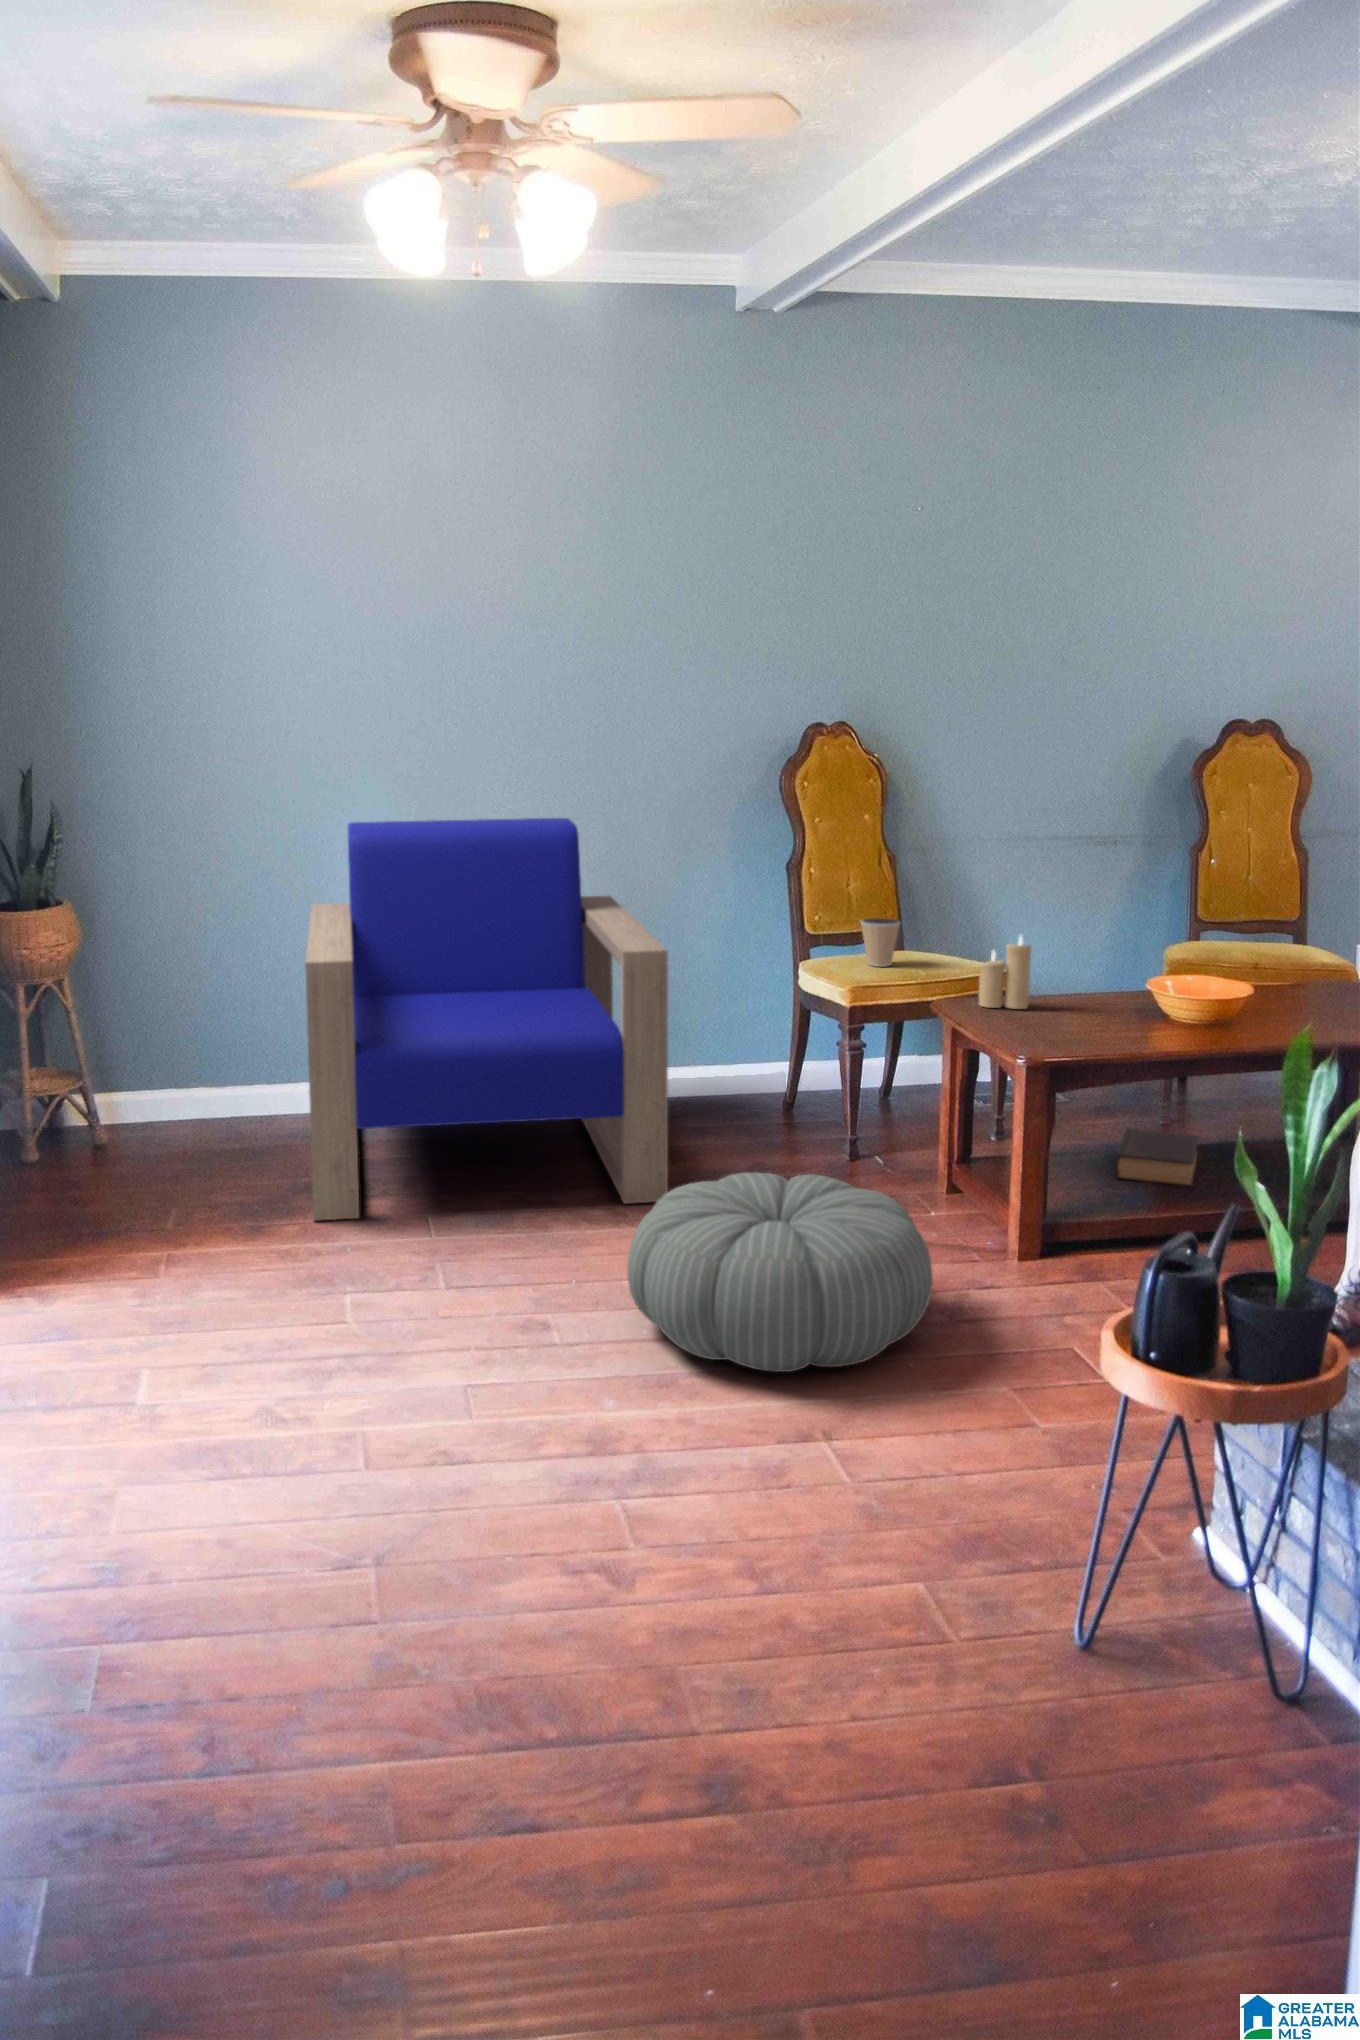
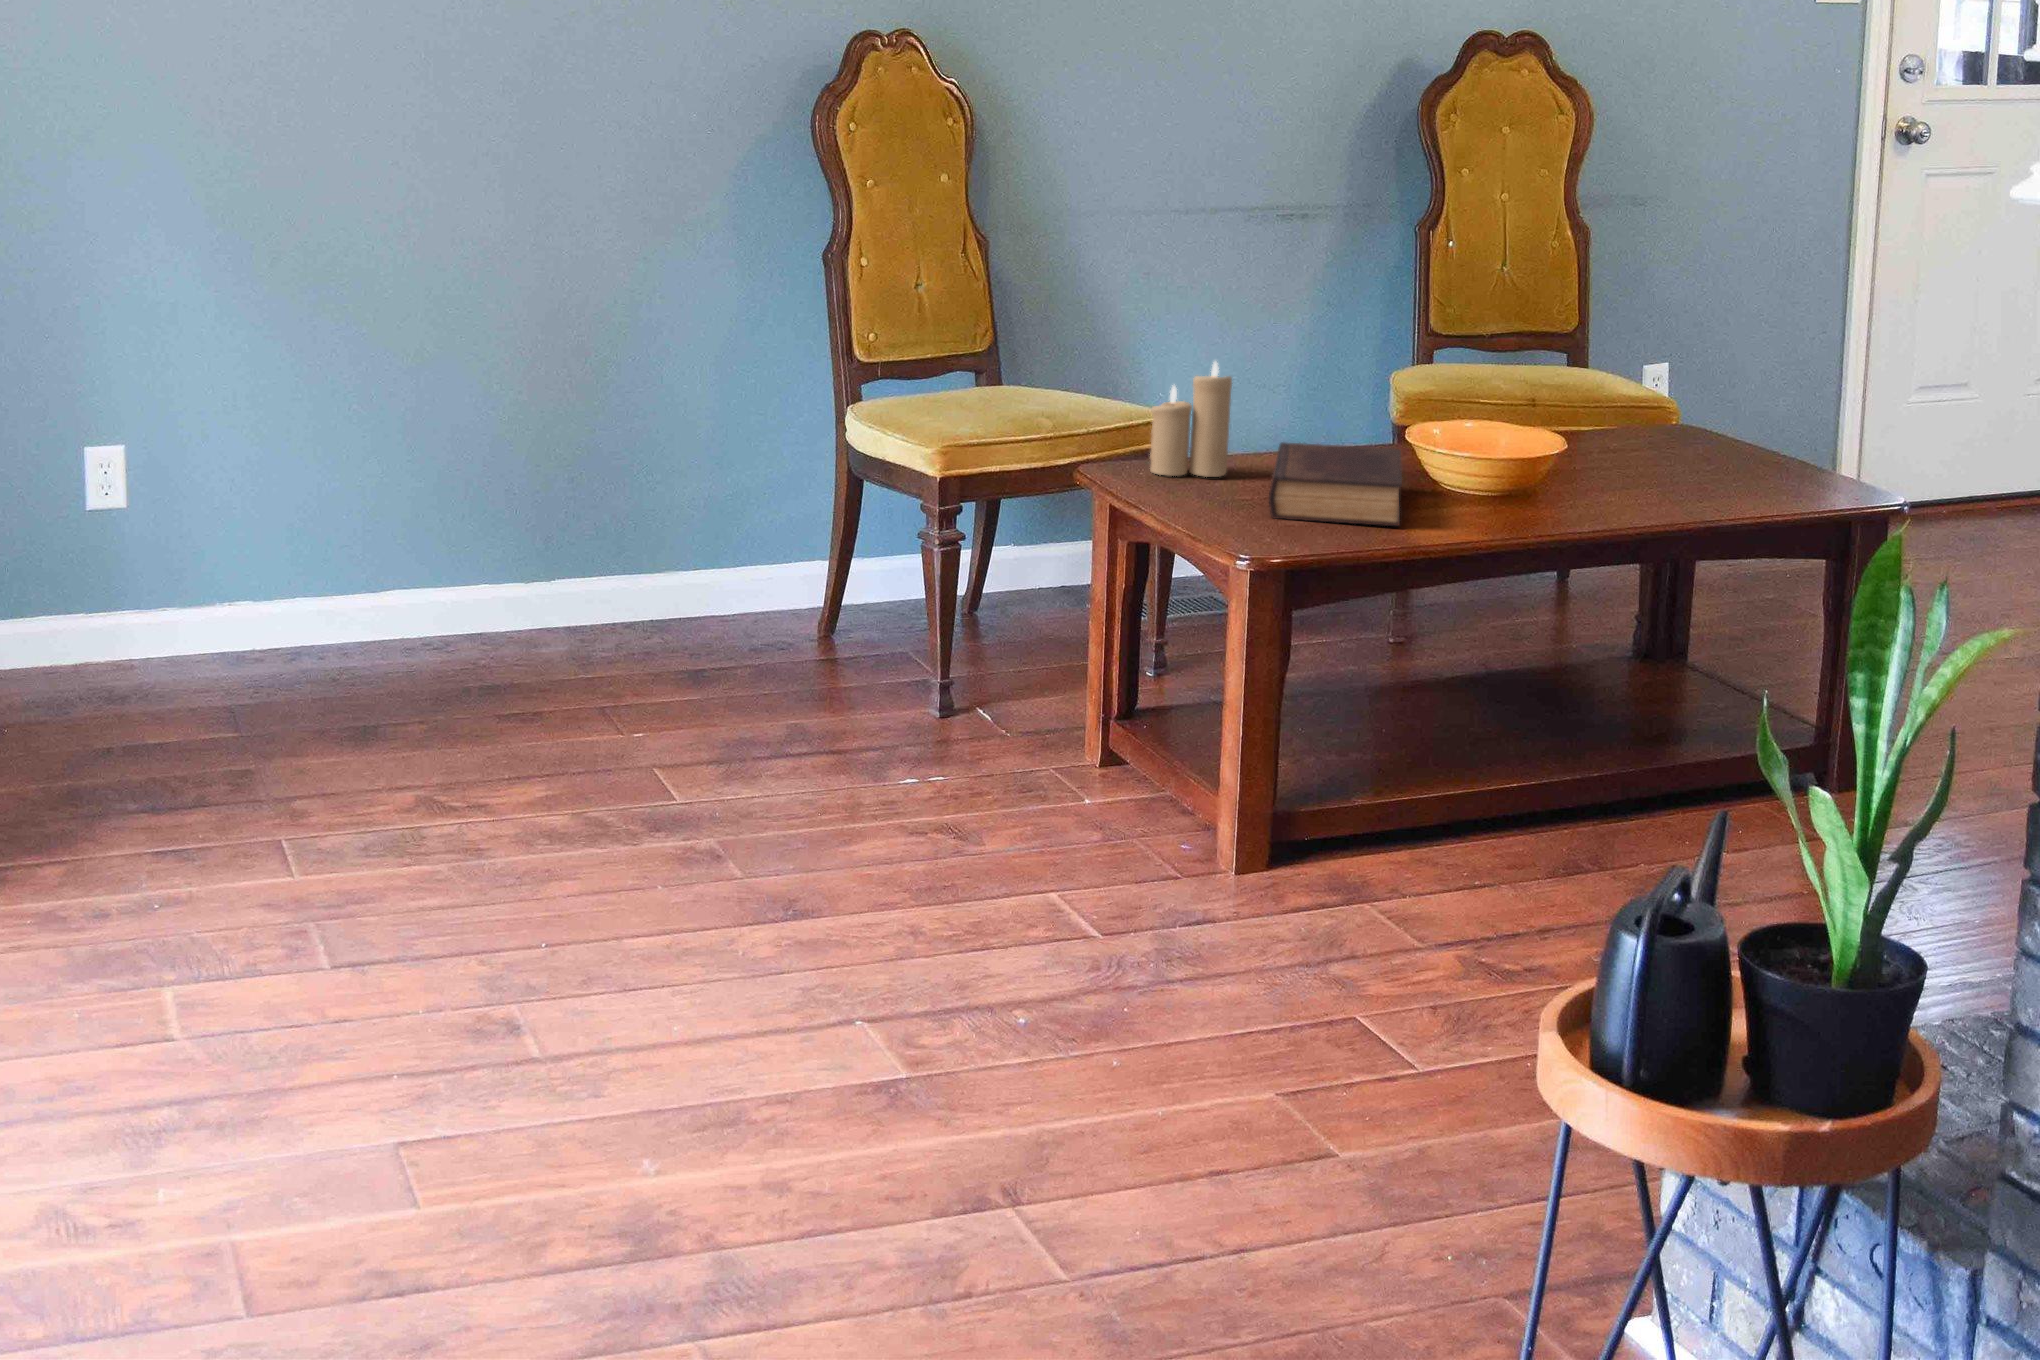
armchair: present [305,818,668,1220] -> none [59,181,670,854]
coffee cup: present [861,918,900,967] -> none [947,336,1010,412]
book: present [1114,1129,1199,1186] -> present [1269,442,1402,526]
pouf: present [627,1173,933,1372] -> none [645,754,1140,1087]

